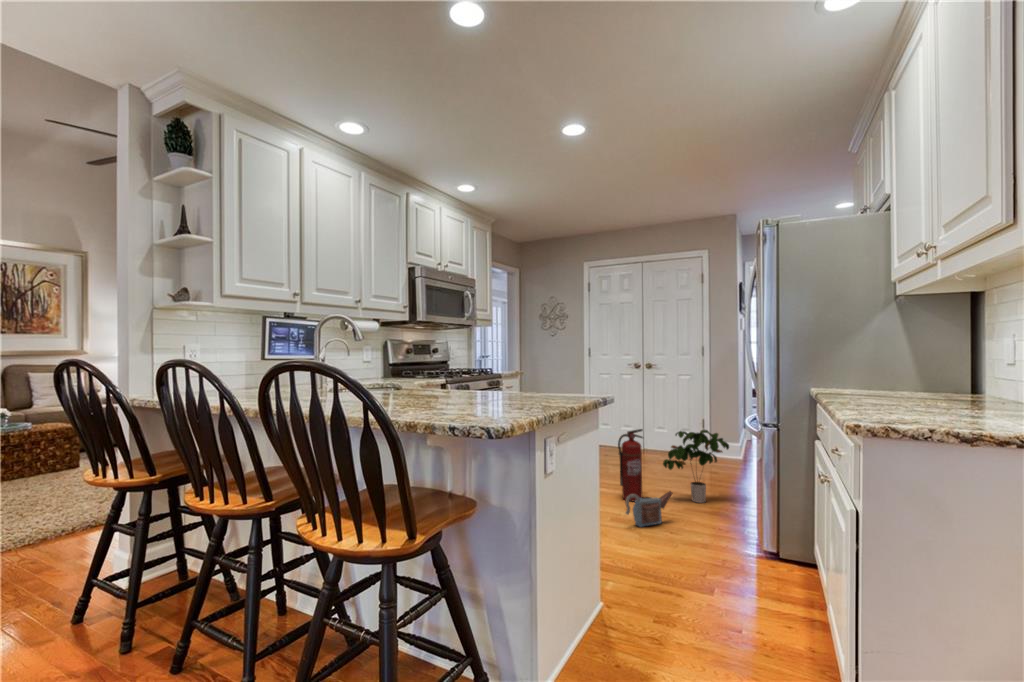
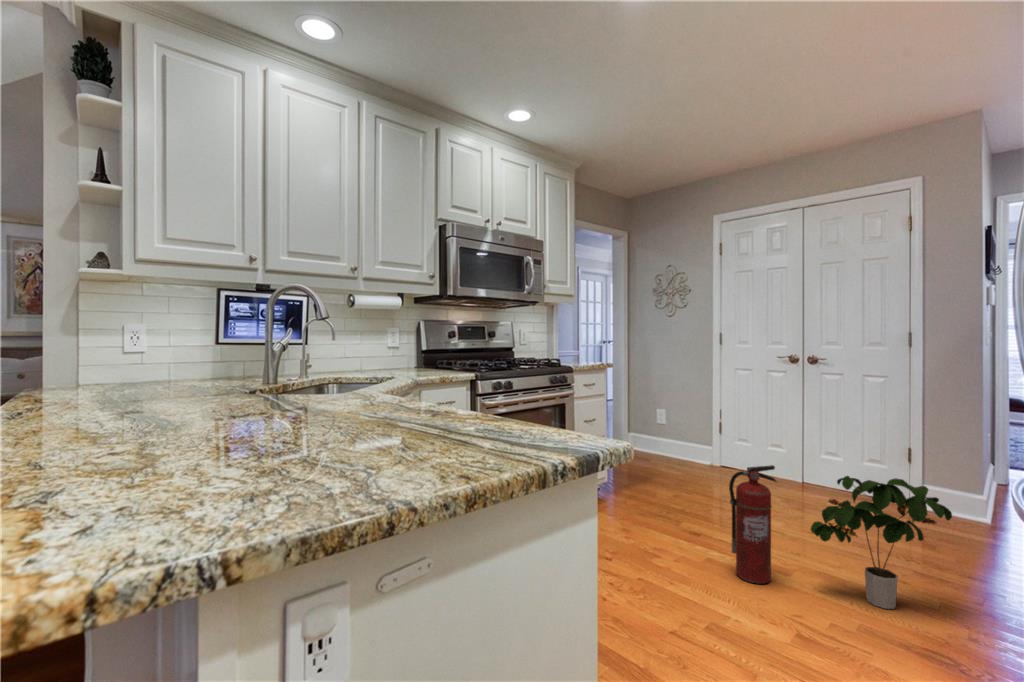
watering can: present [626,491,673,527] -> none [718,586,819,646]

